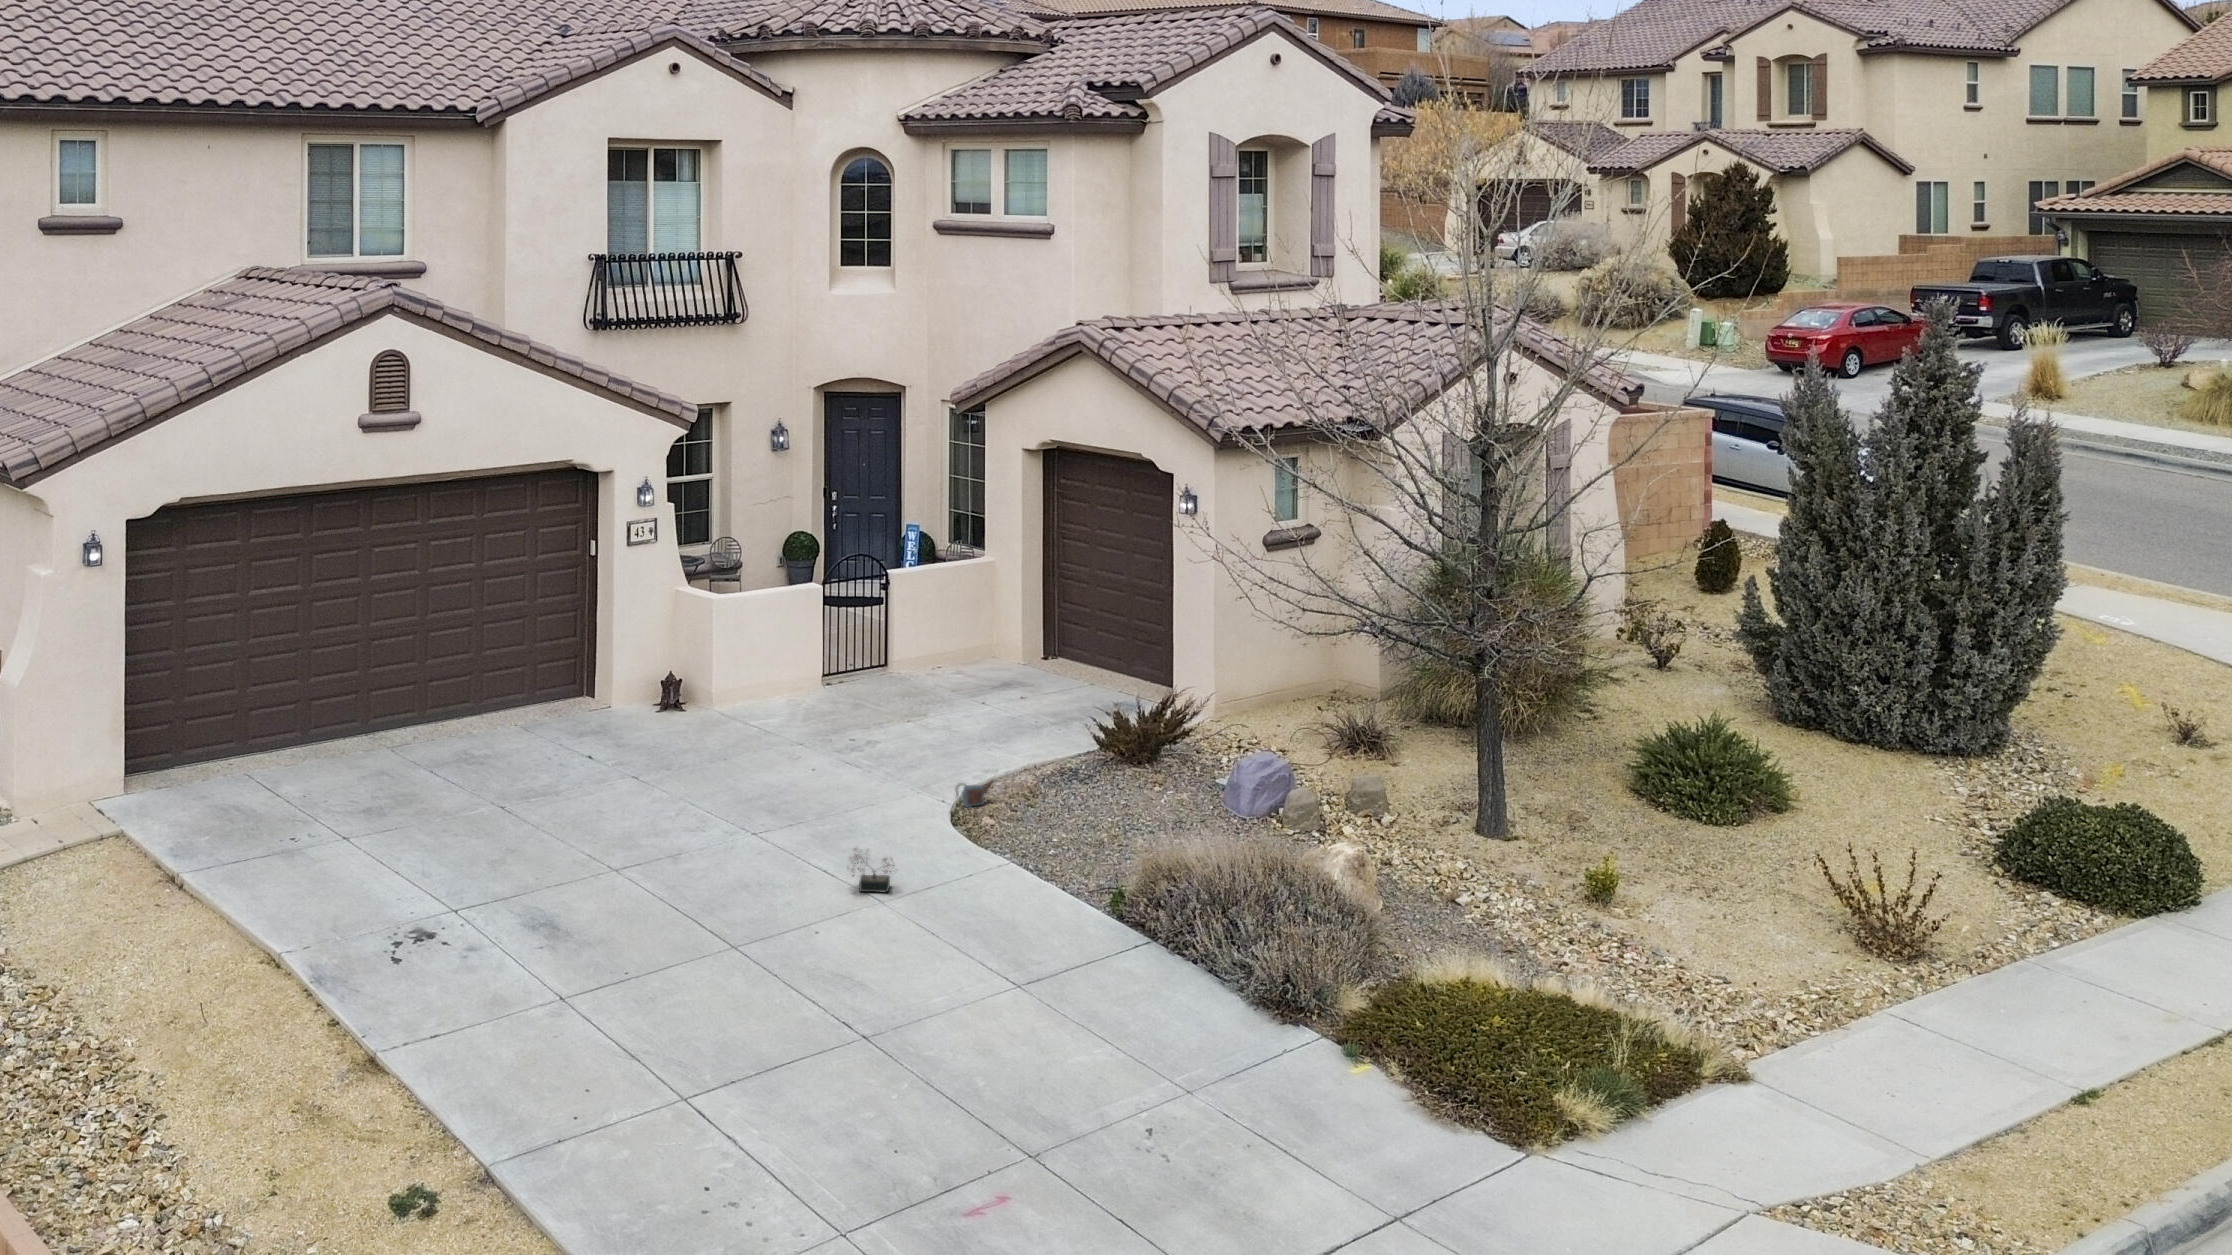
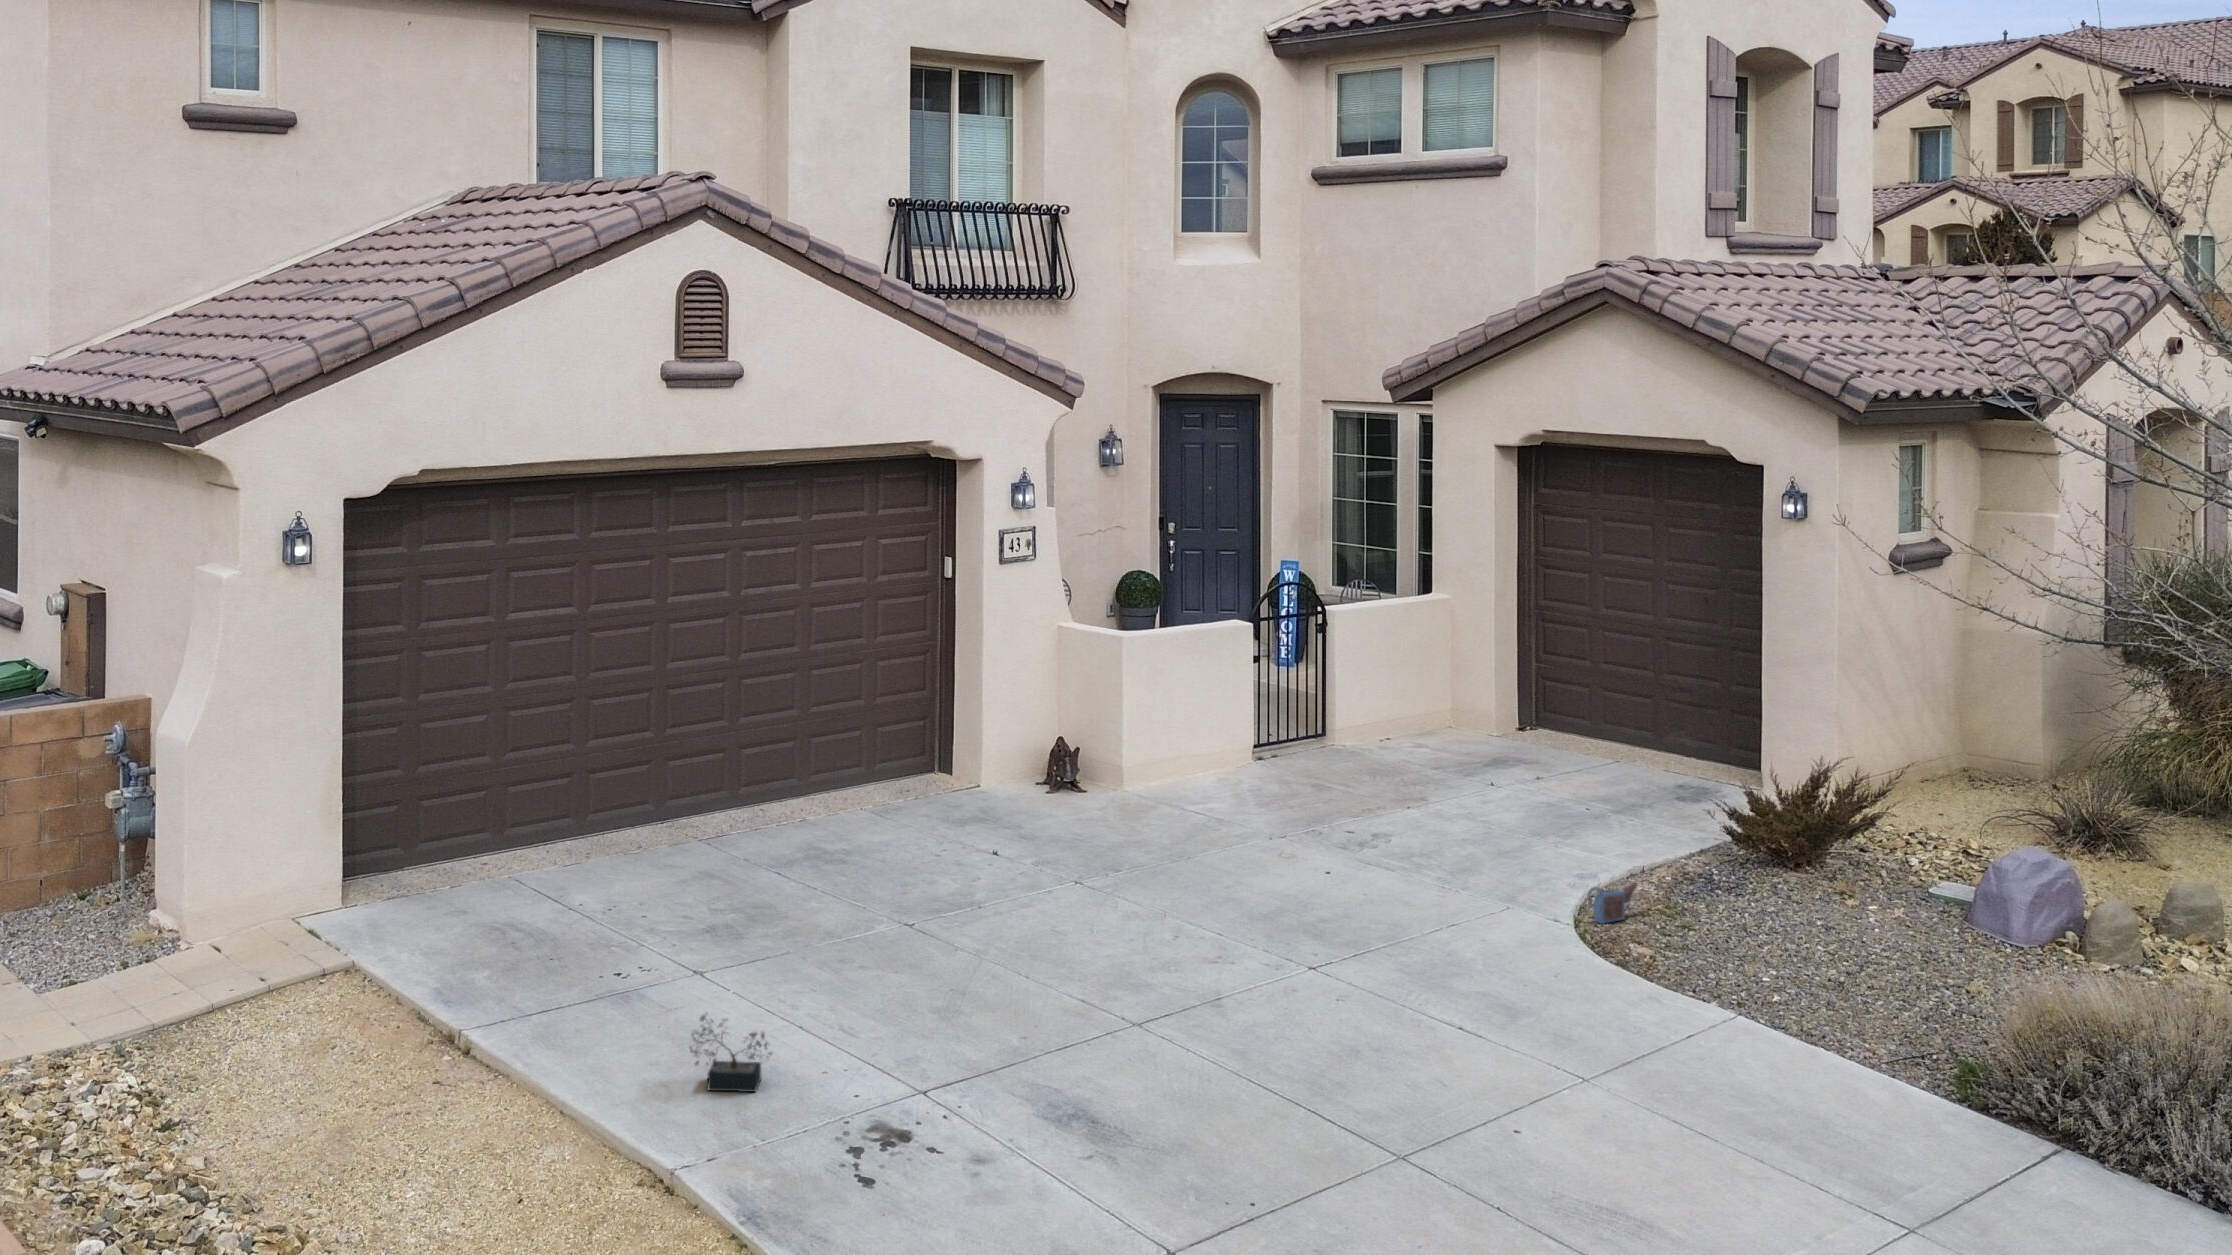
decorative plant: present [849,848,894,892] -> present [690,1015,772,1092]

